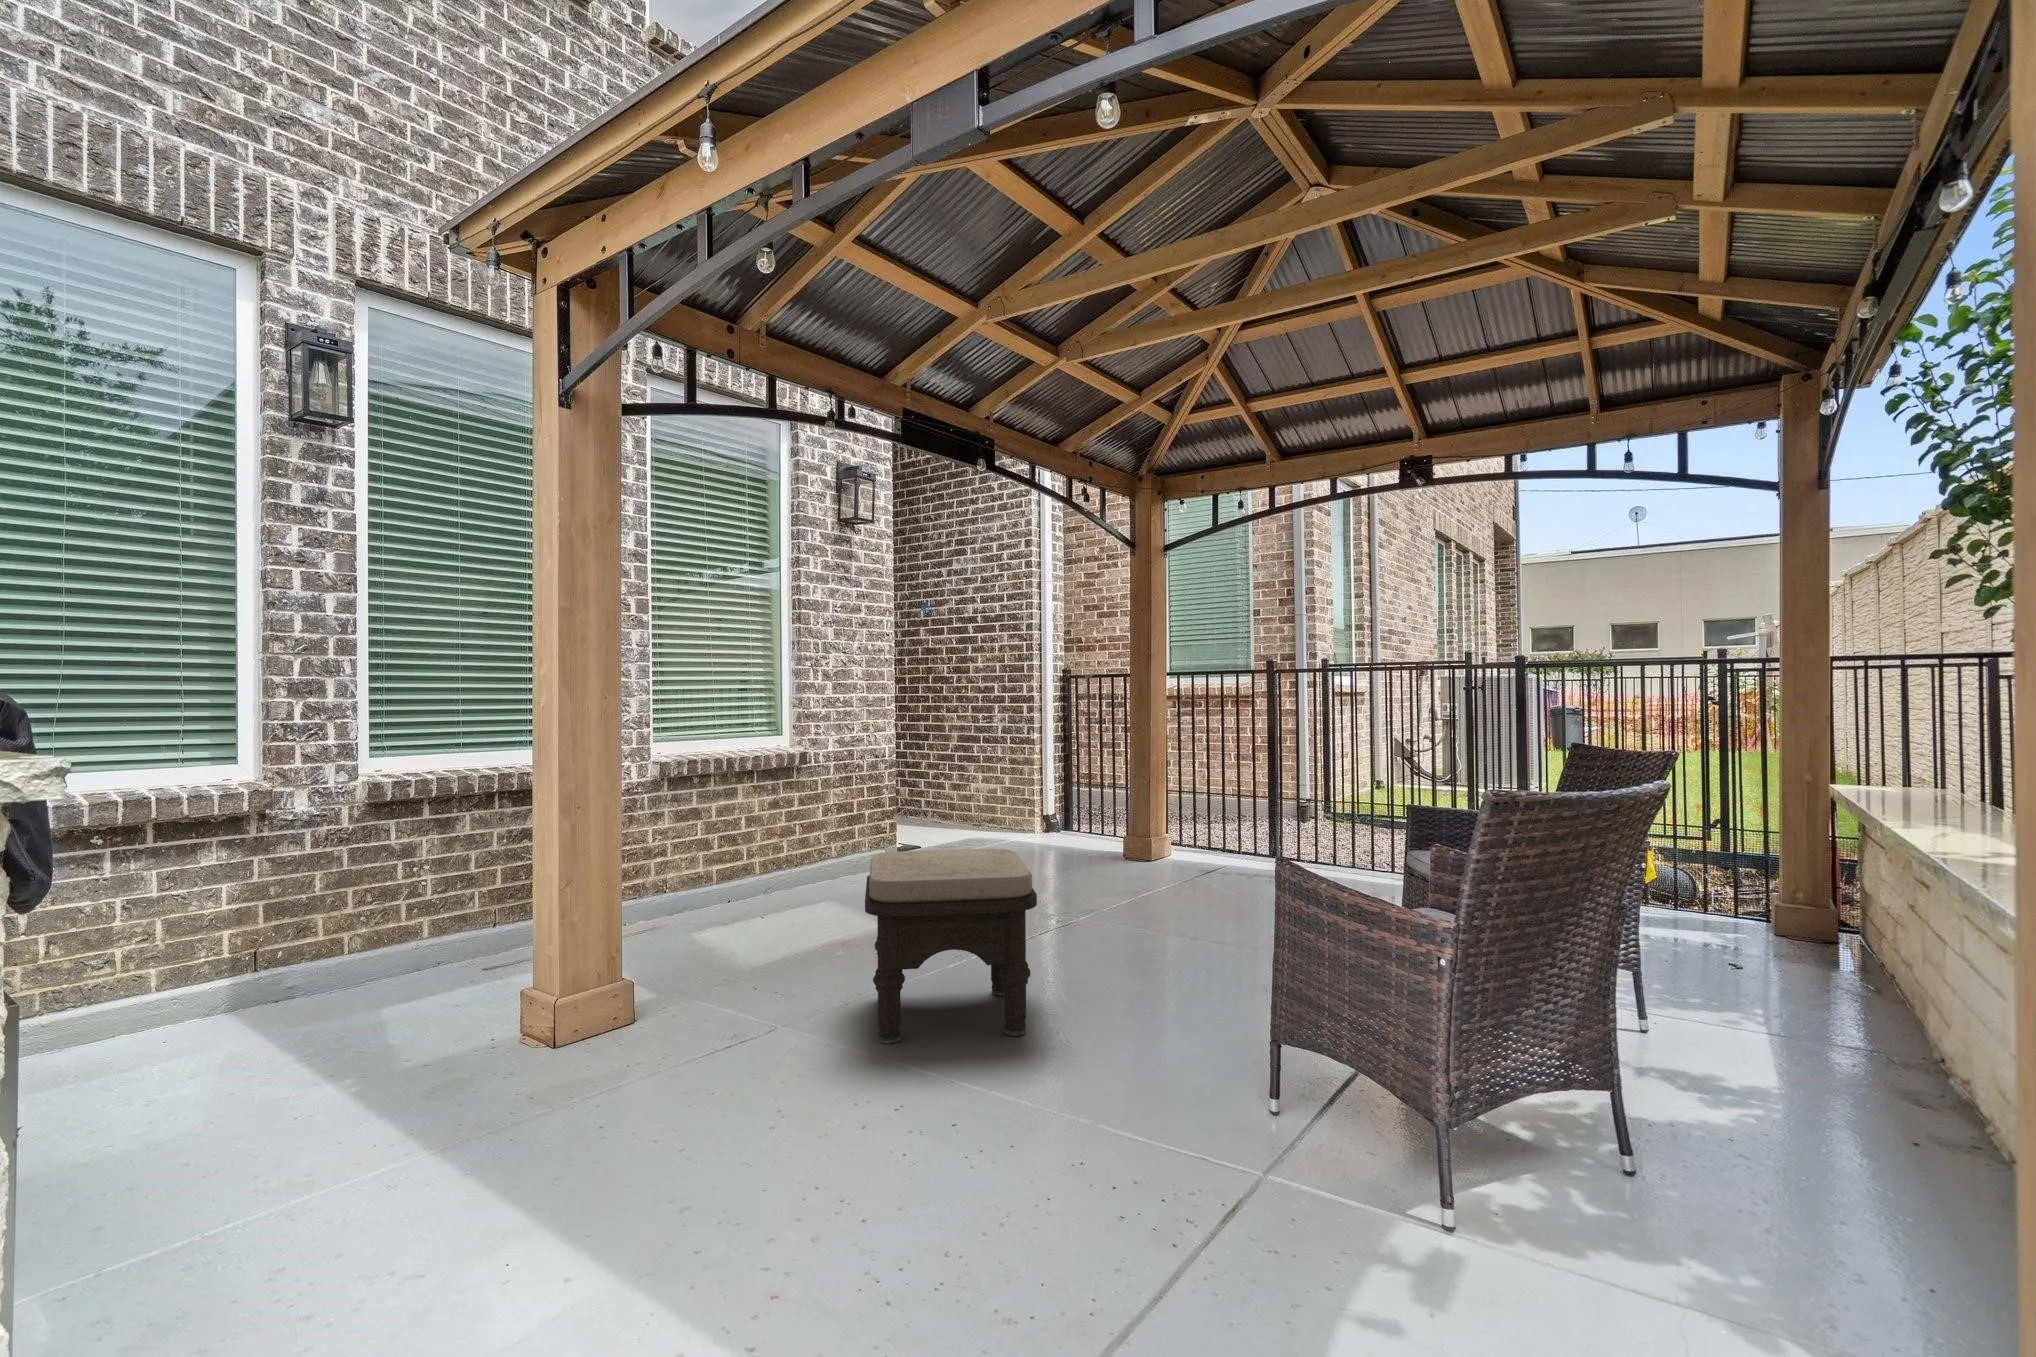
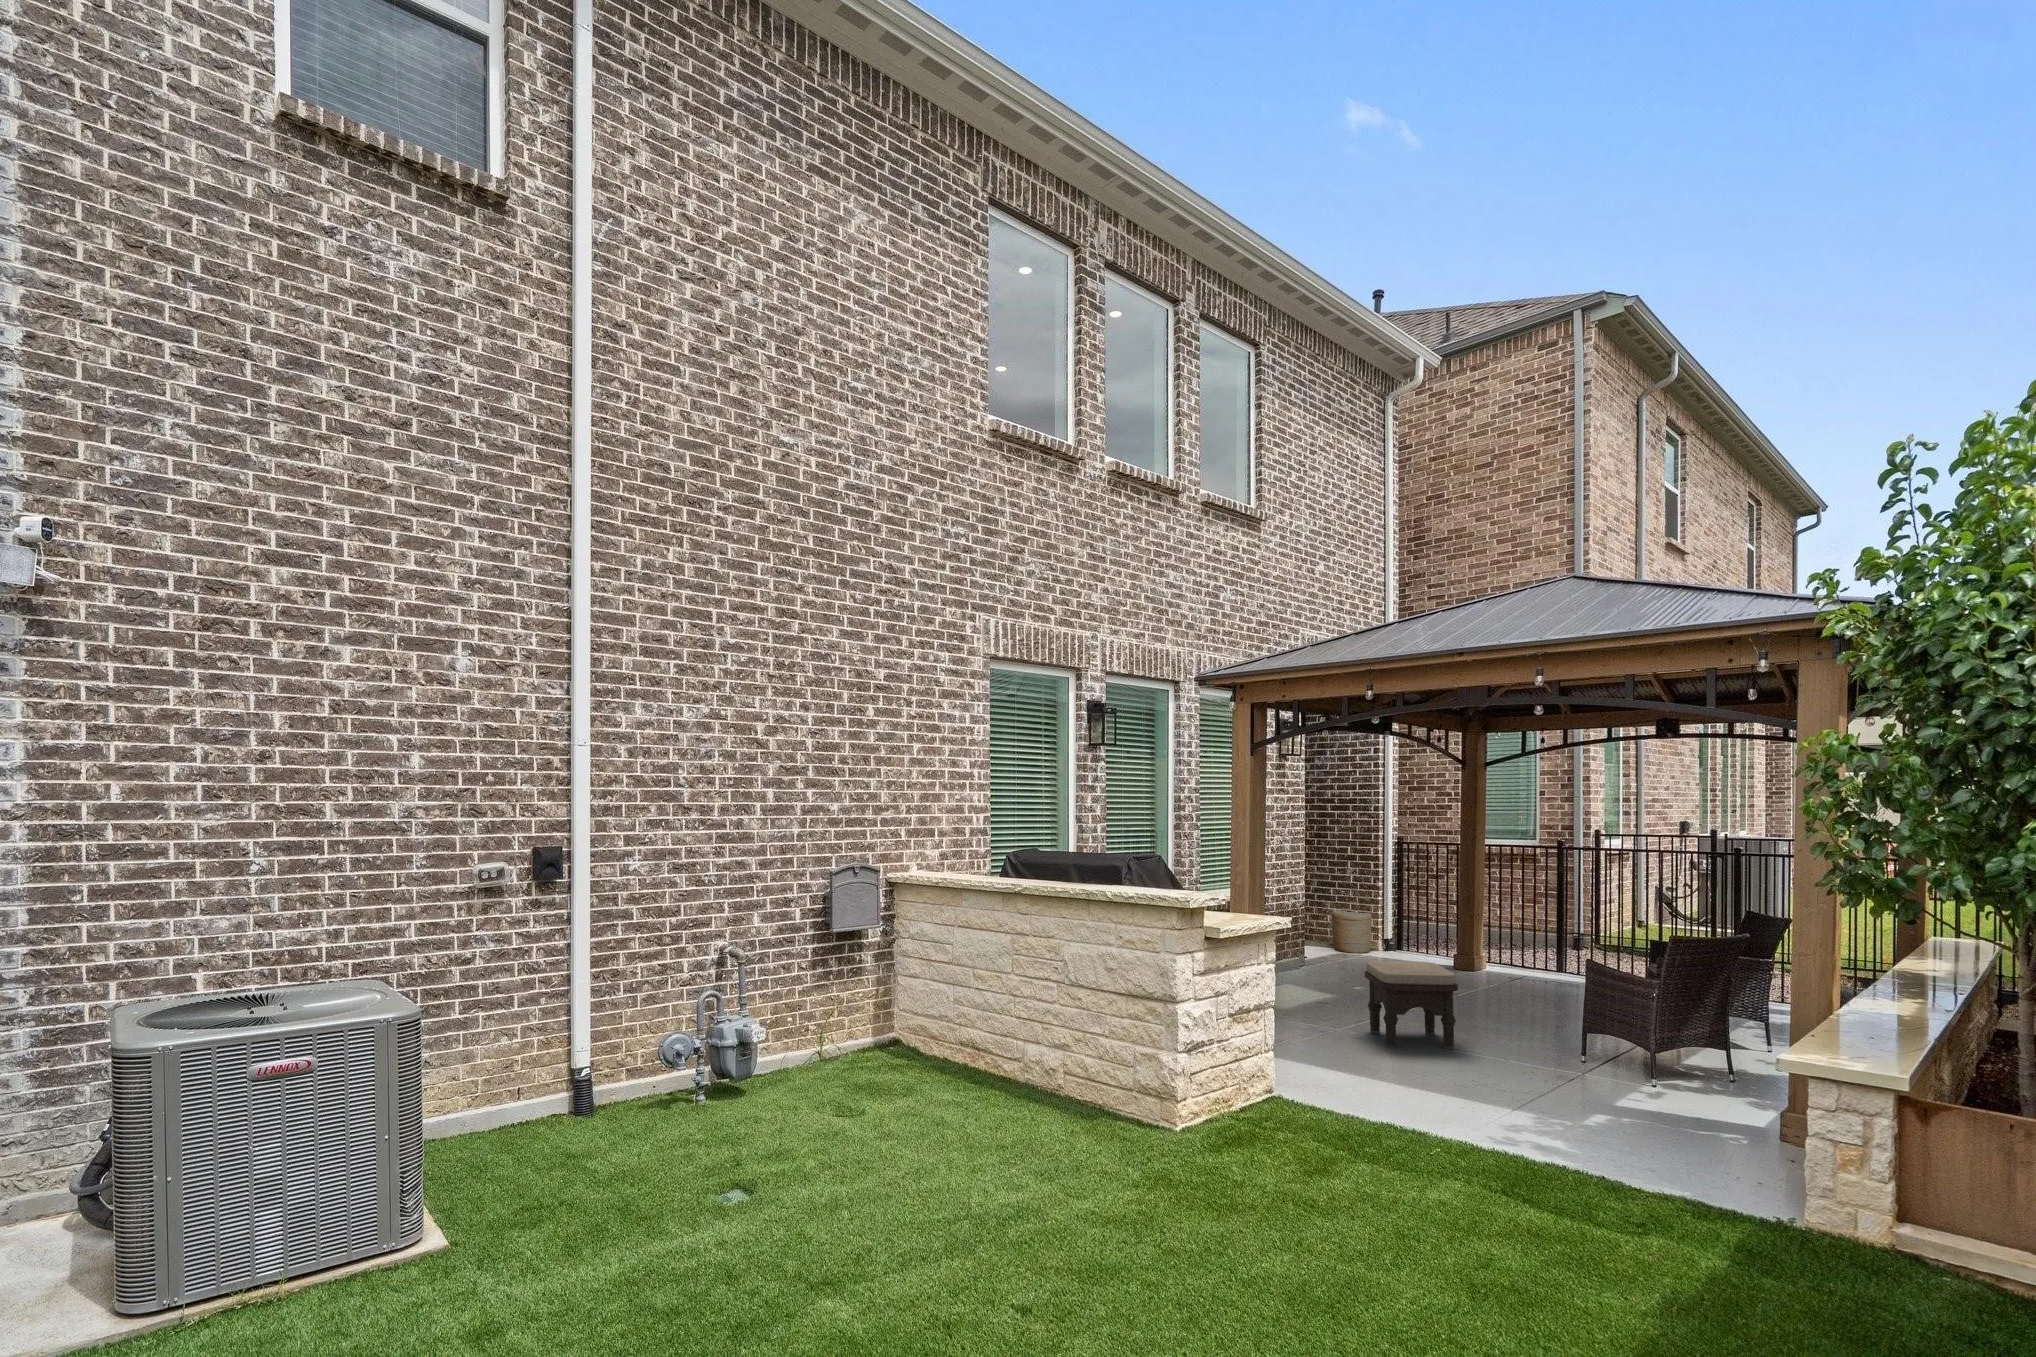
woven basket: none [962,777,1019,838] -> present [1331,910,1372,953]

